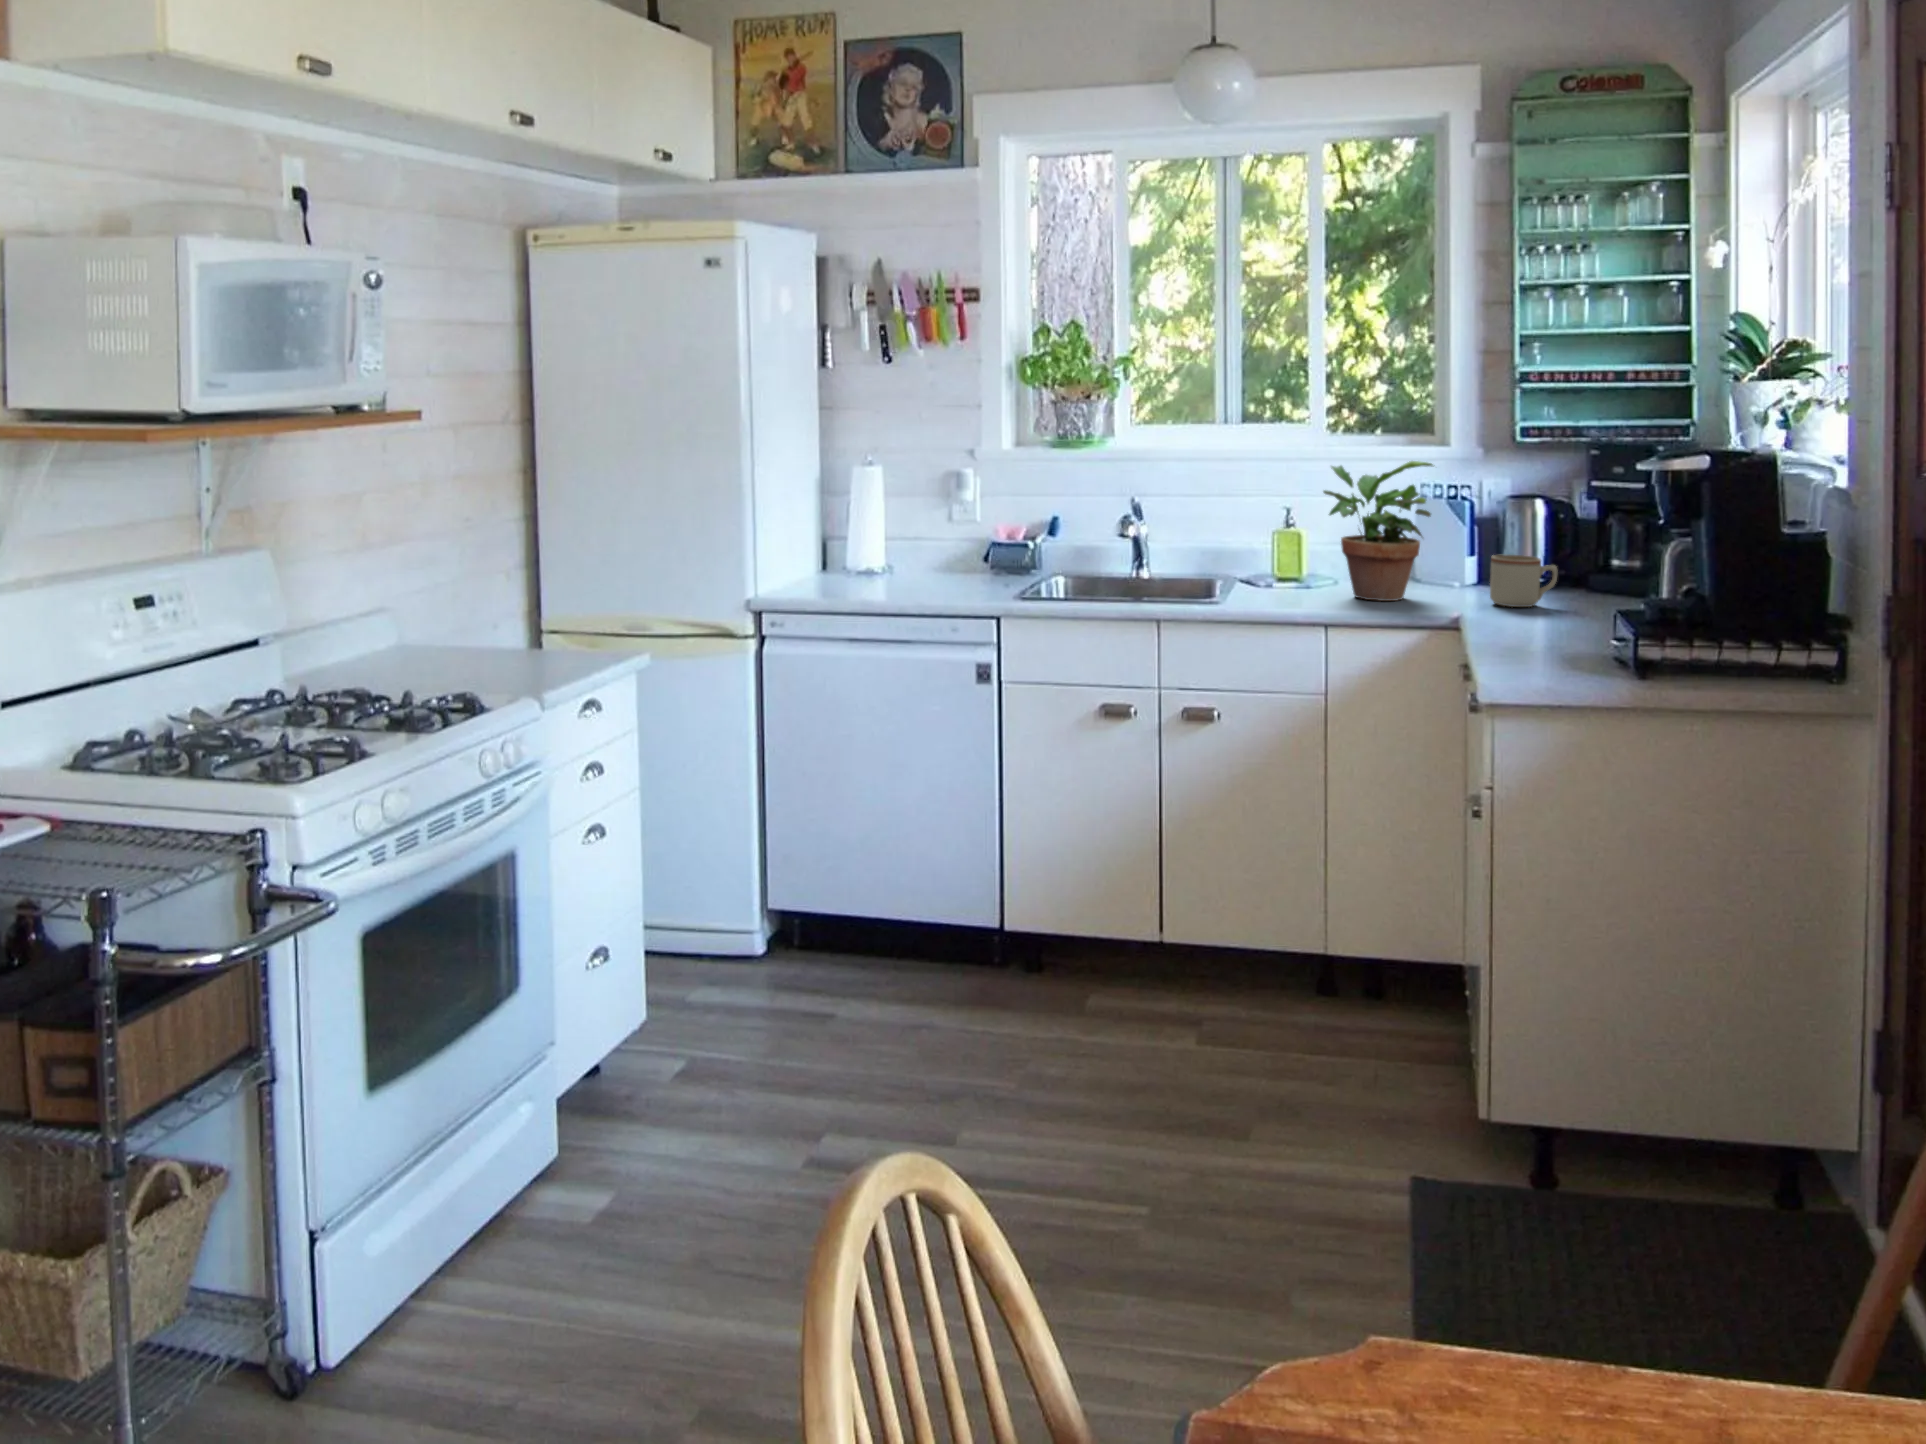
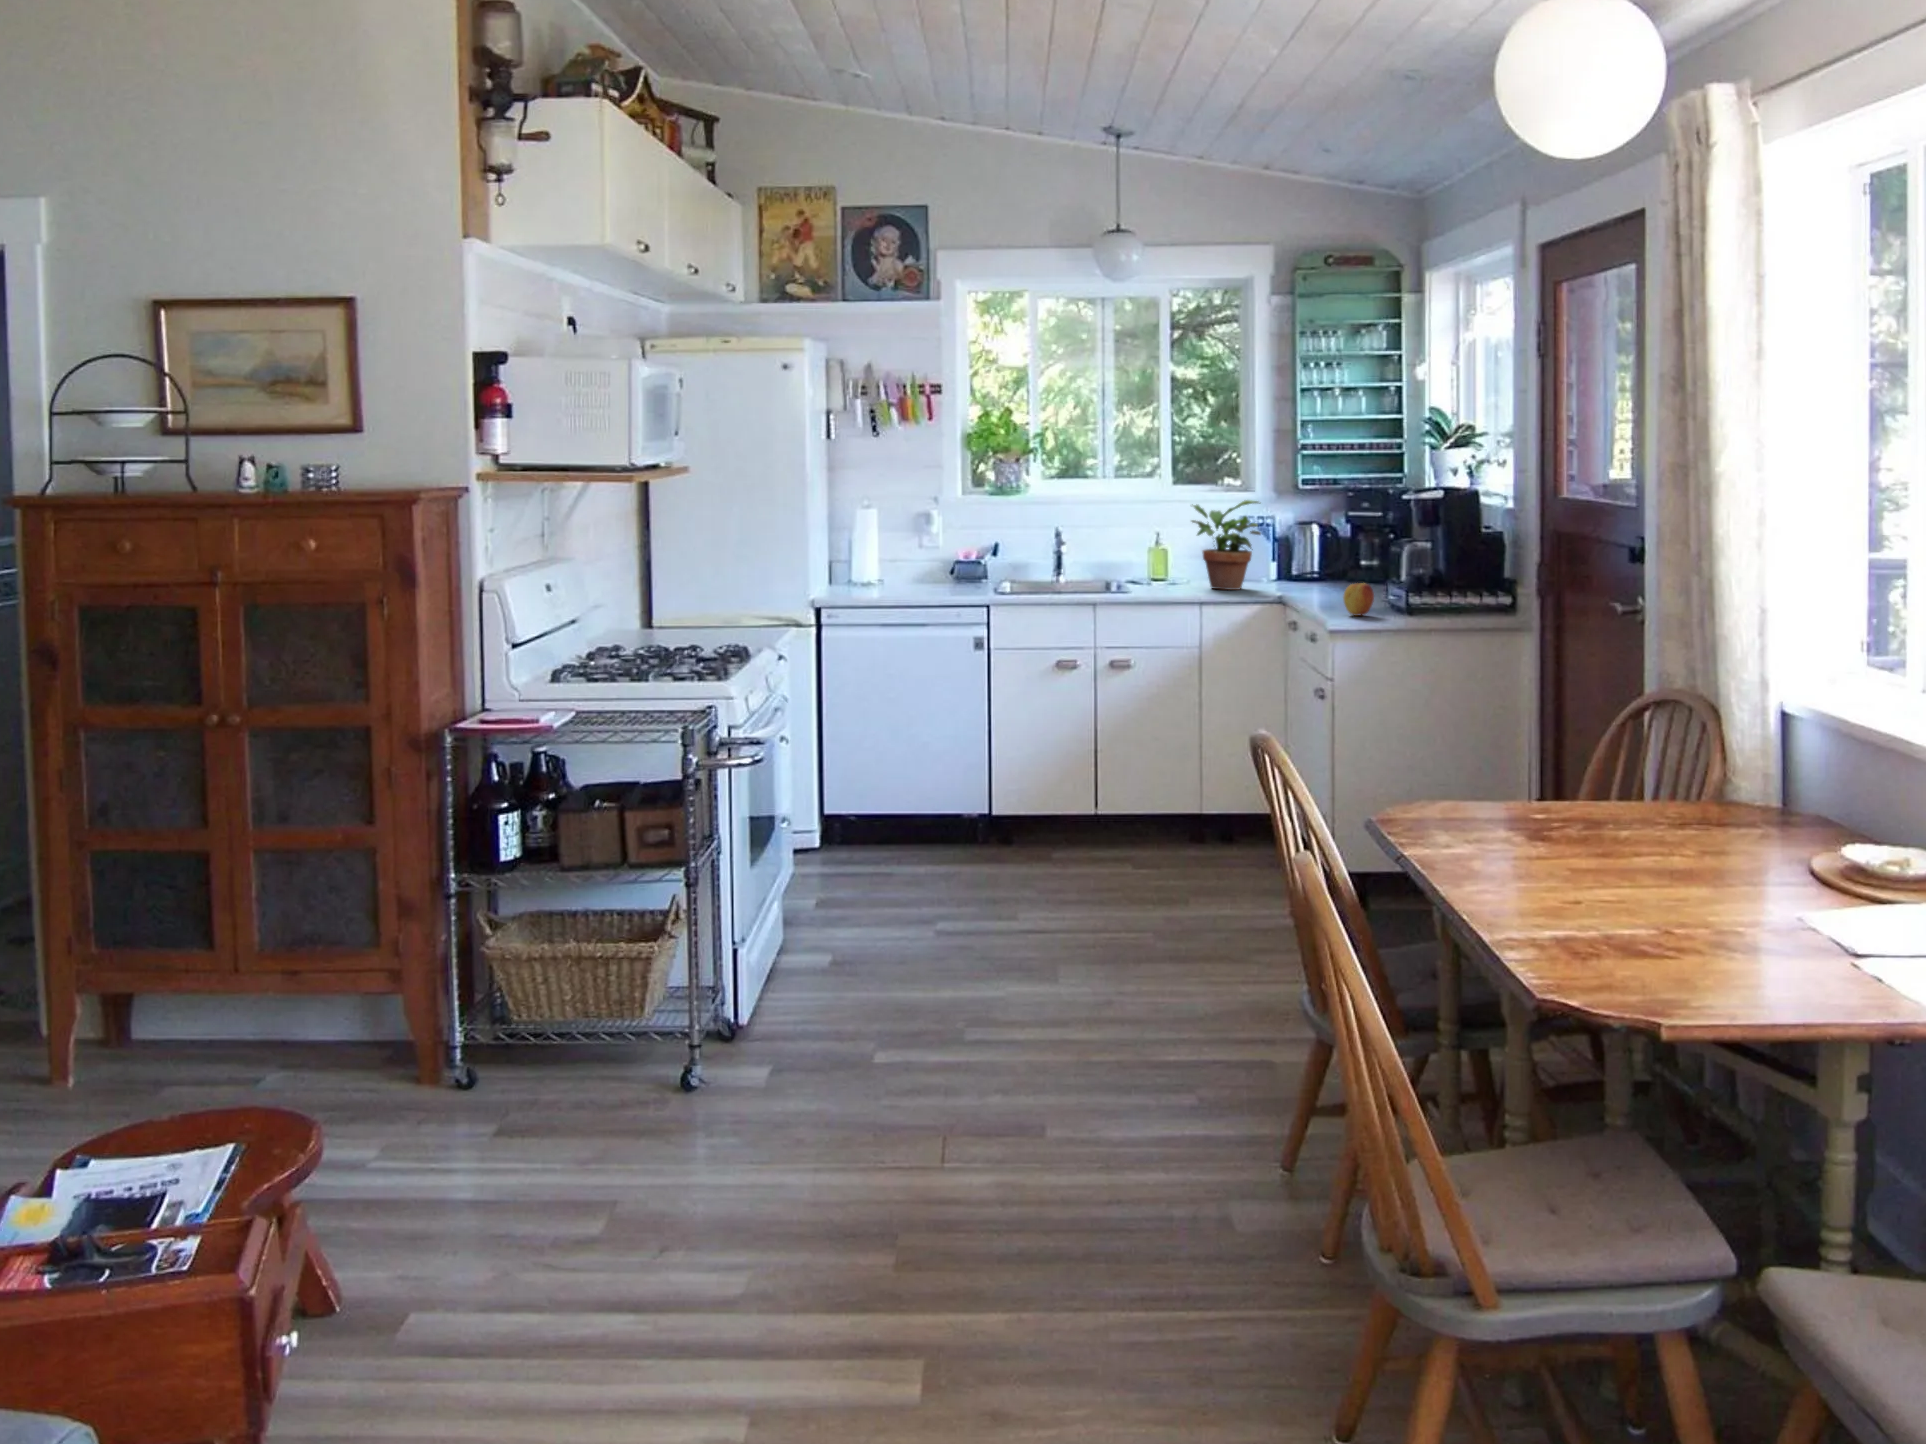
mug: present [1490,555,1557,607] -> none [1295,559,1335,590]
apple: none [1526,611,1582,669] -> present [1343,583,1374,616]

